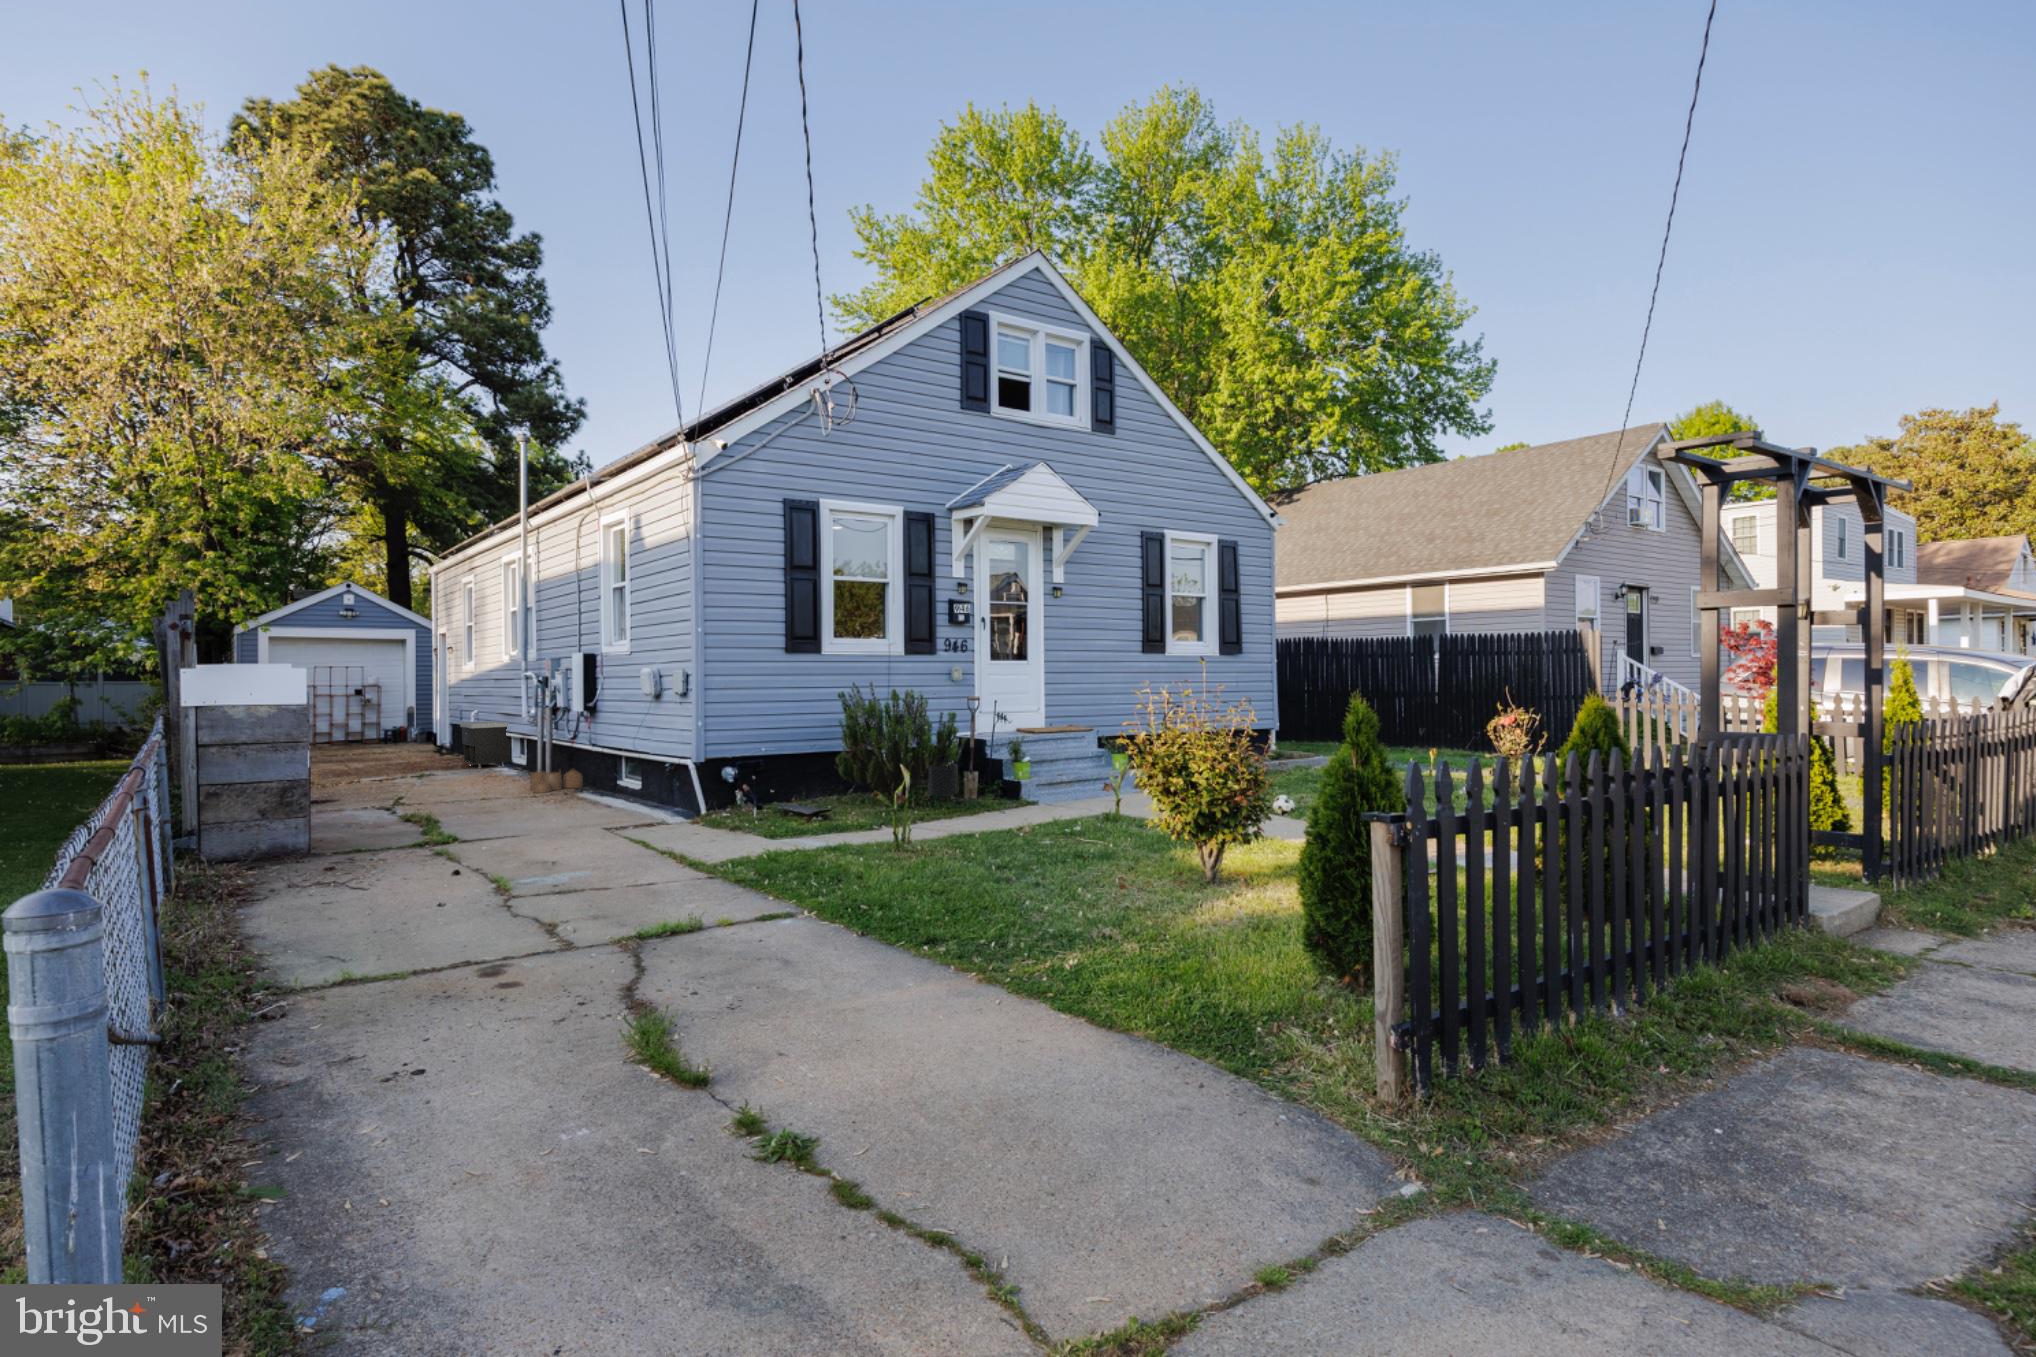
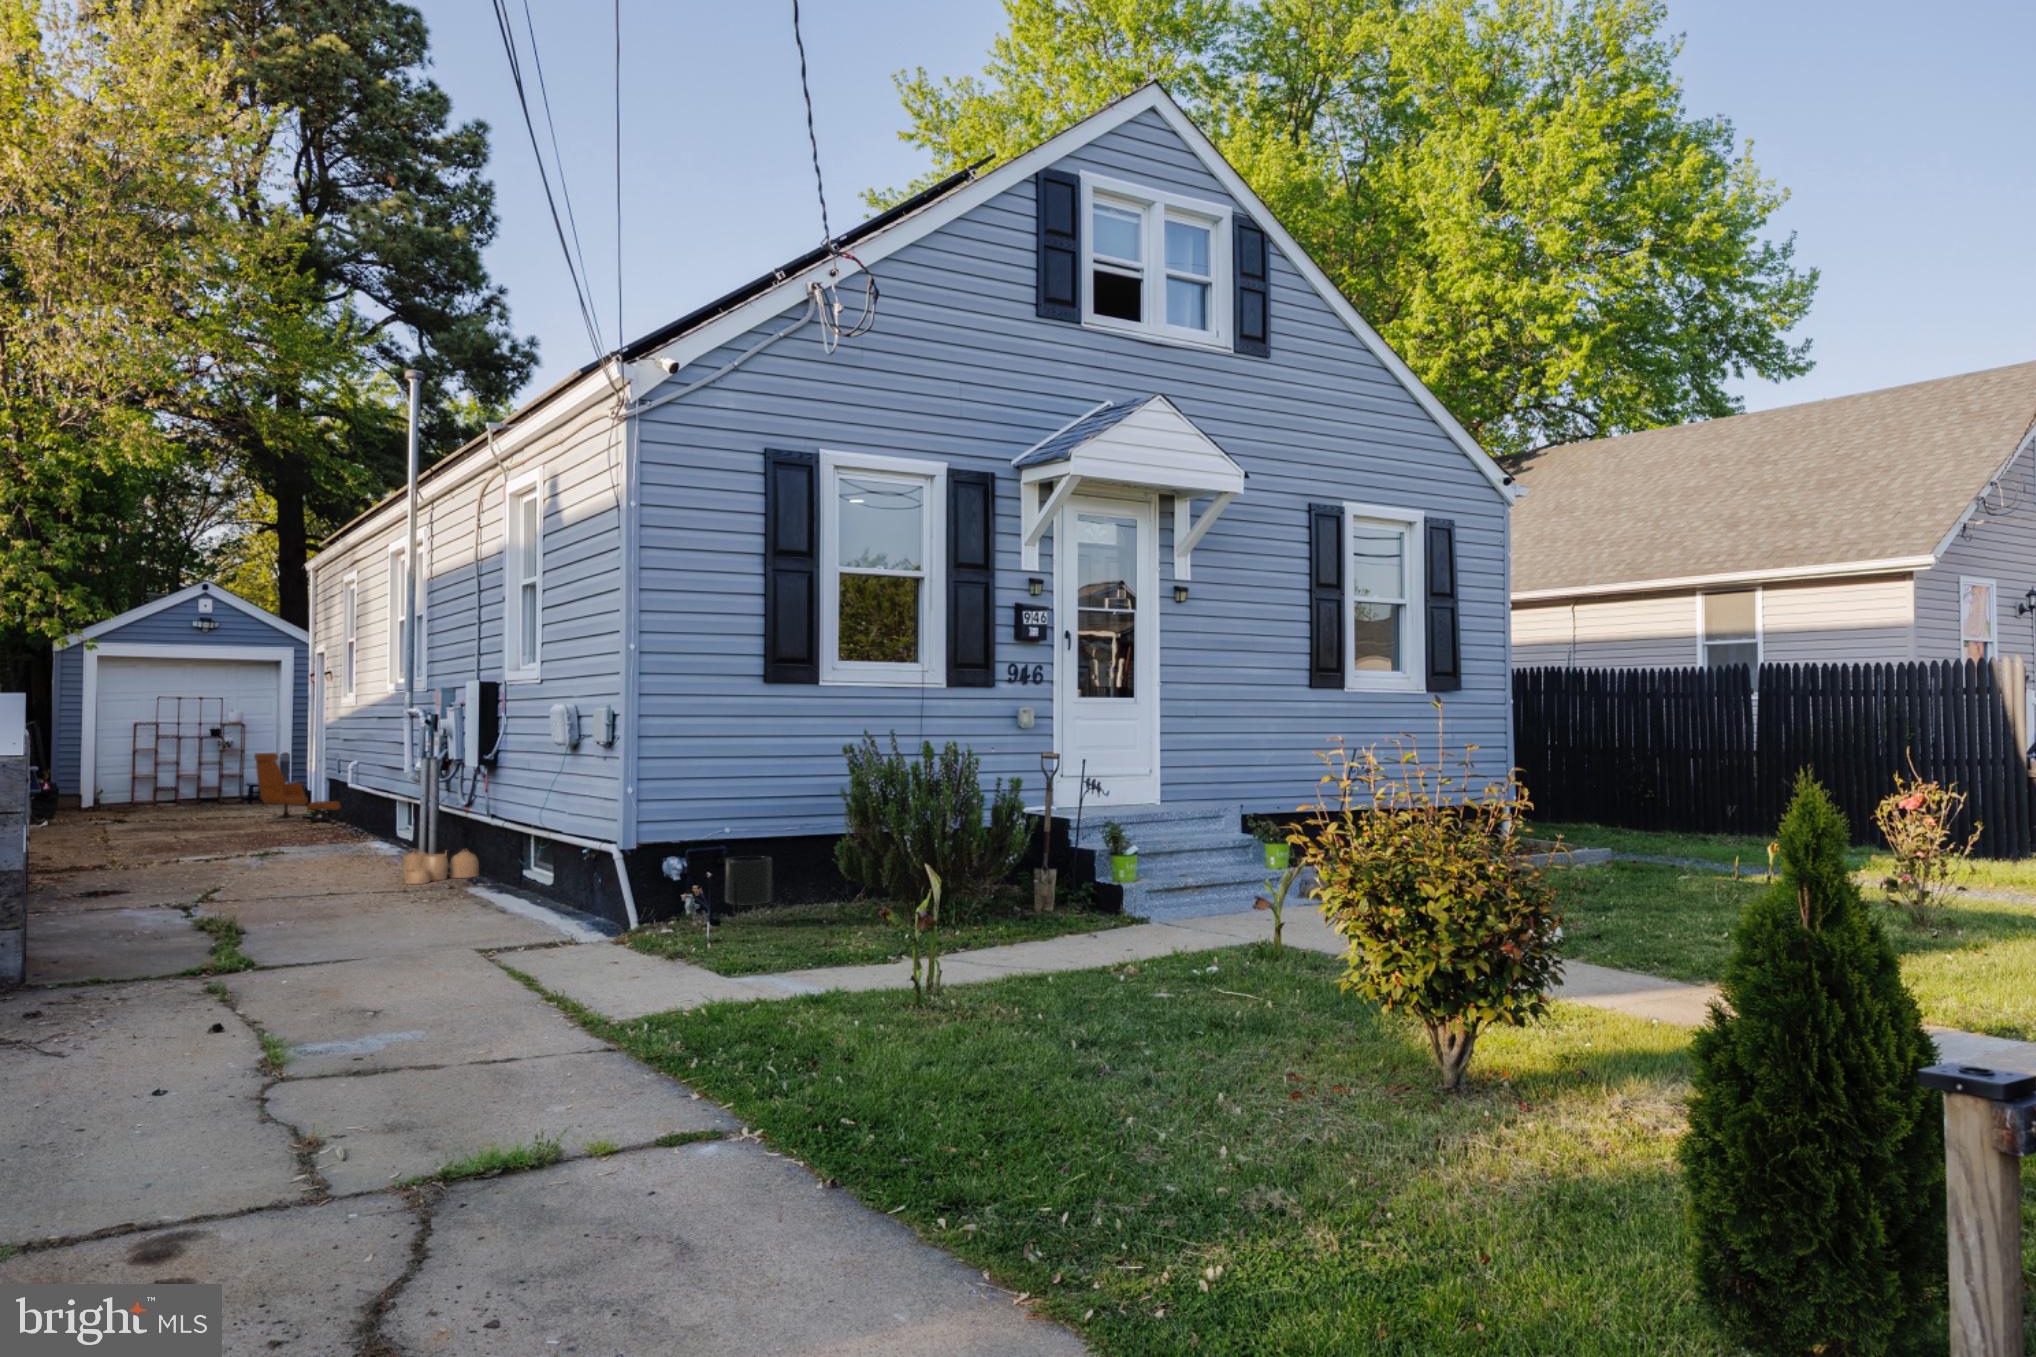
lounge chair: none [396,706,462,756] -> present [254,753,341,821]
storage bench: present [460,721,511,768] -> none [330,776,396,843]
planter: present [929,764,958,796] -> present [725,856,773,907]

